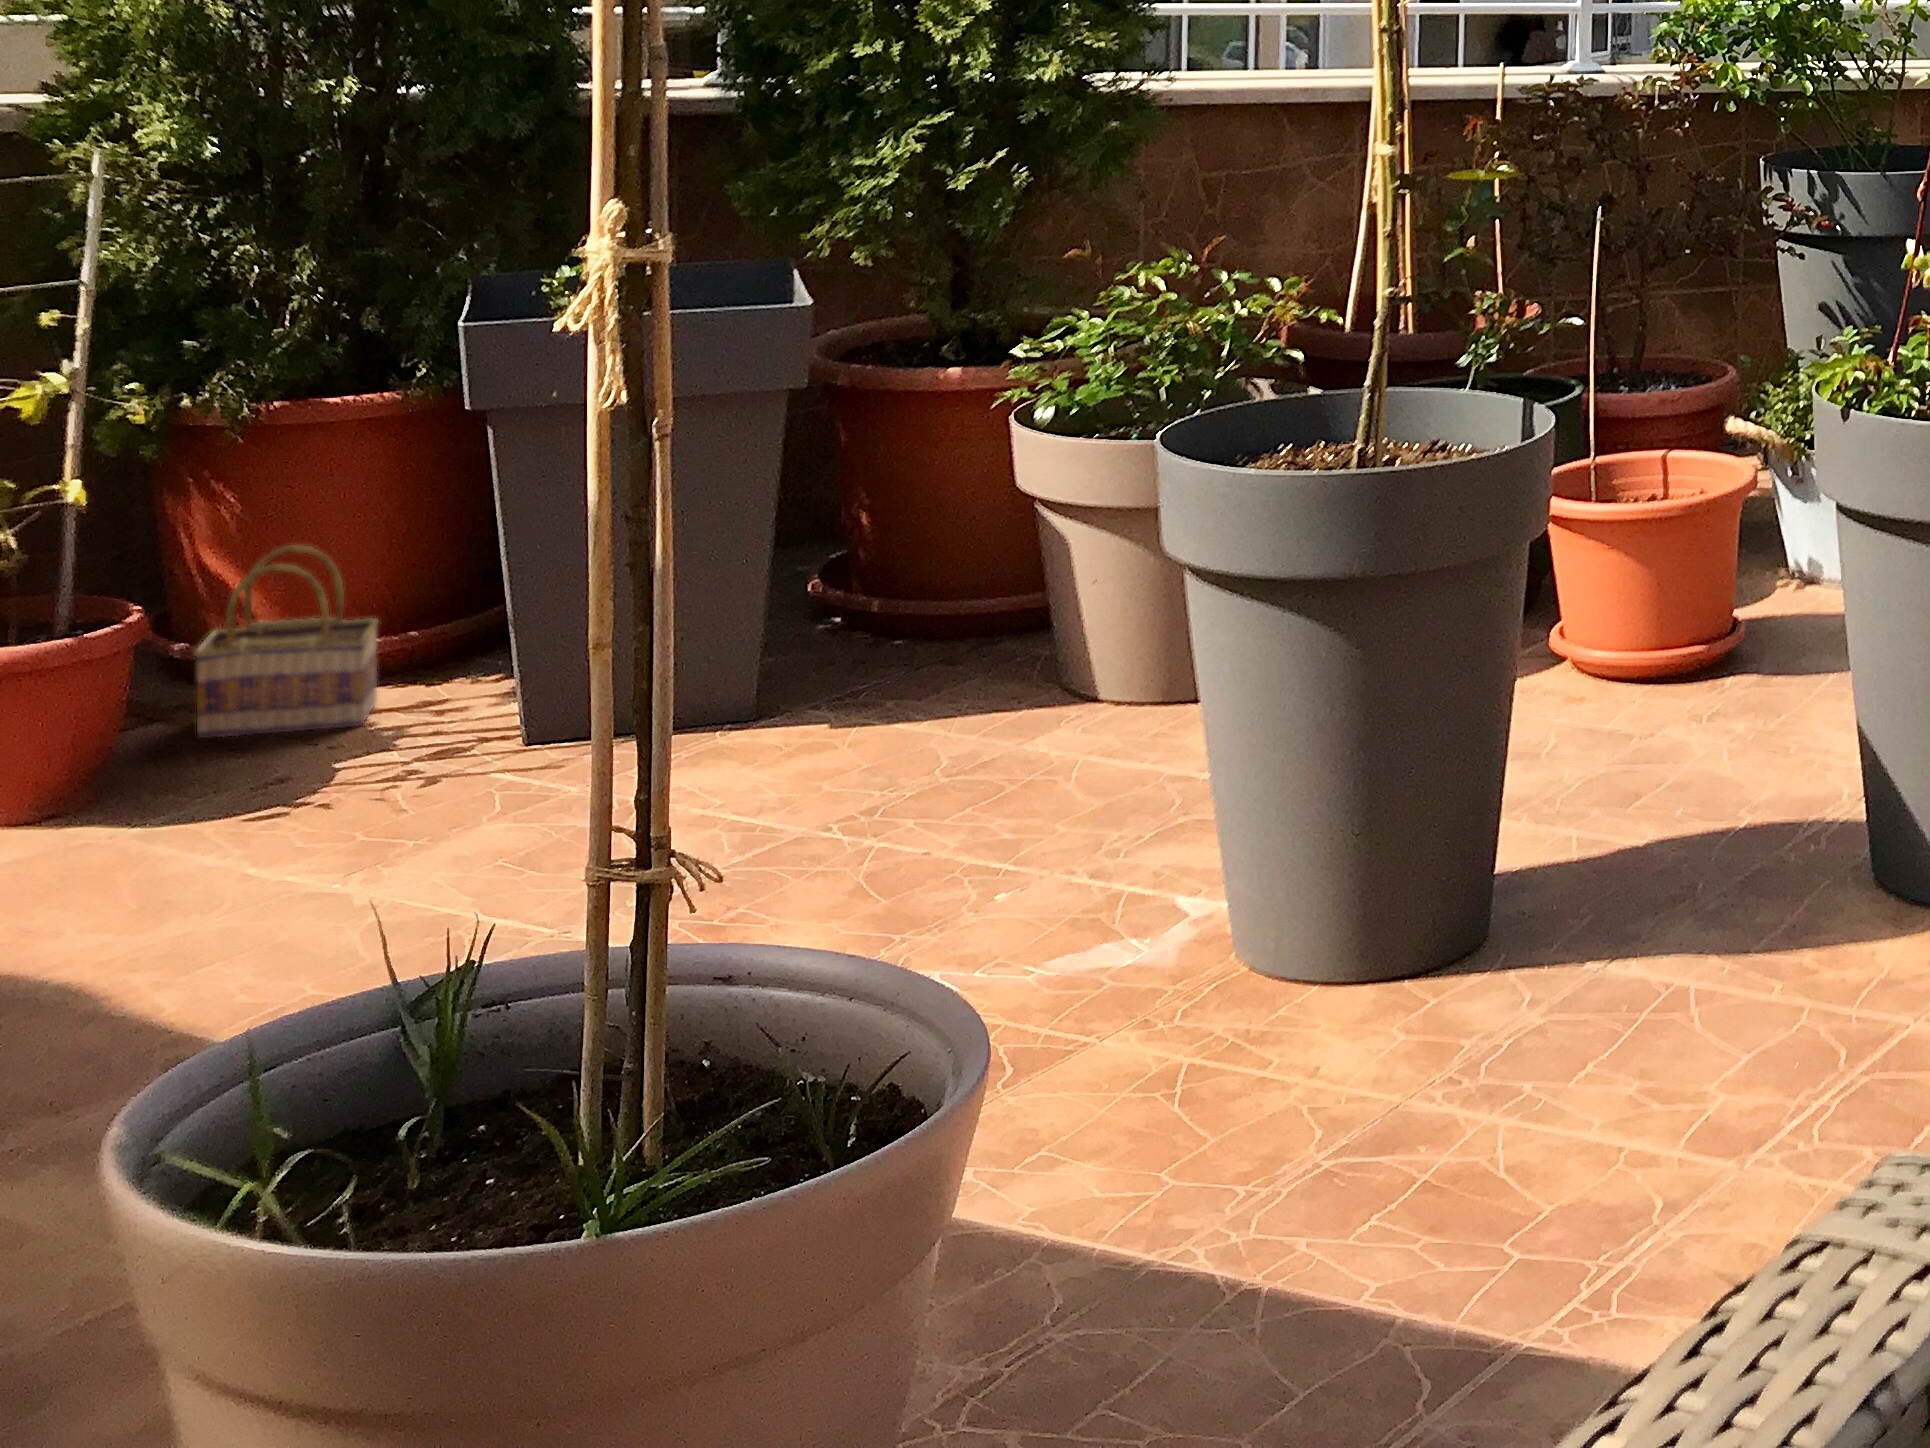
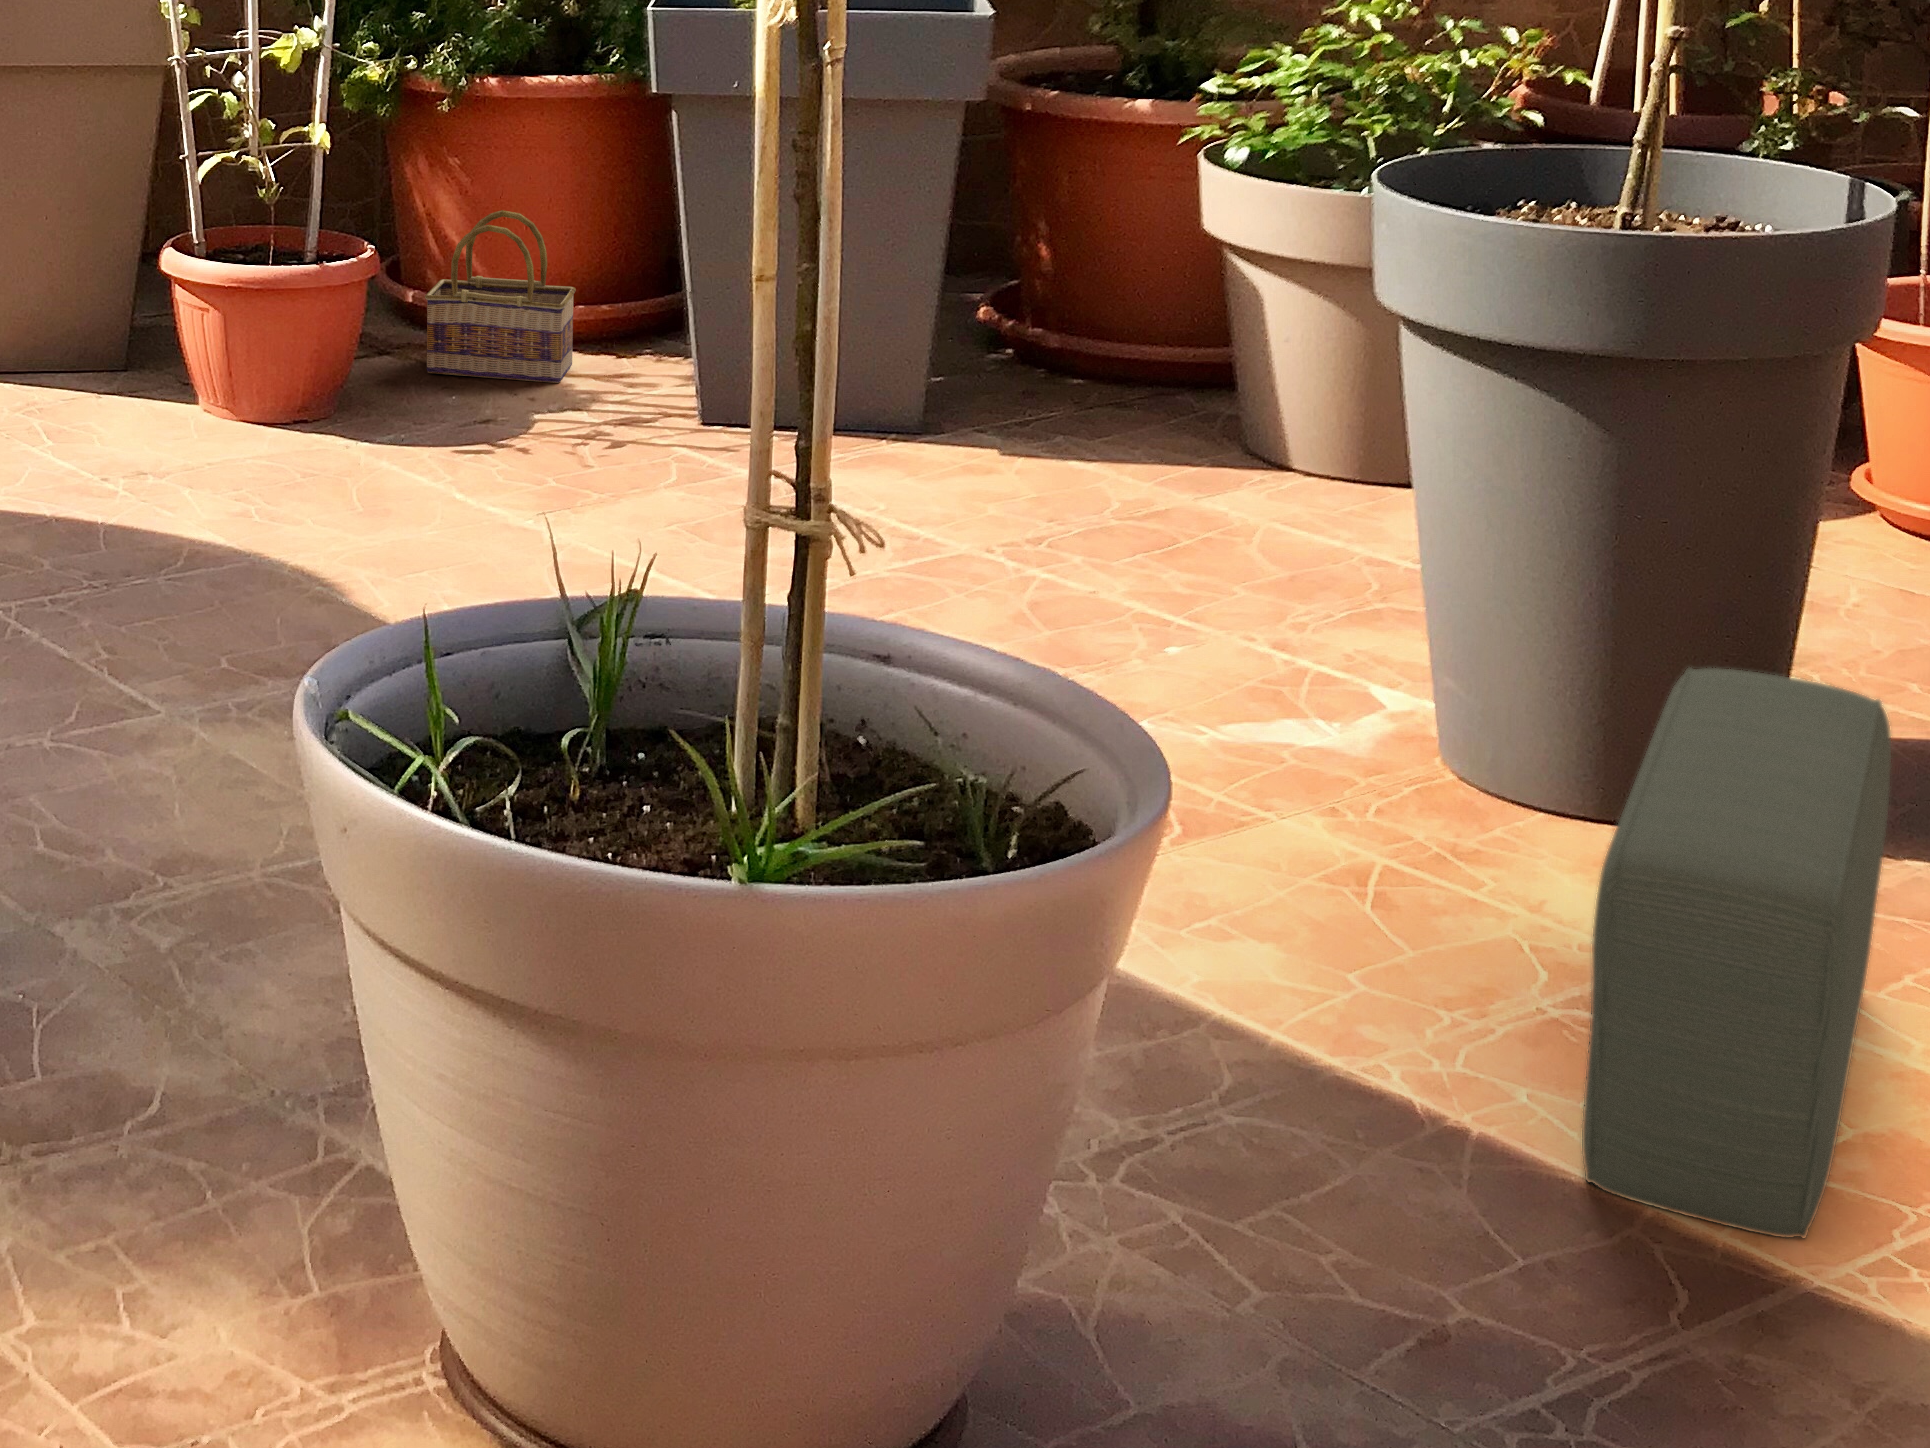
pouf: none [1351,823,1557,1295] -> present [1582,668,1891,1239]

